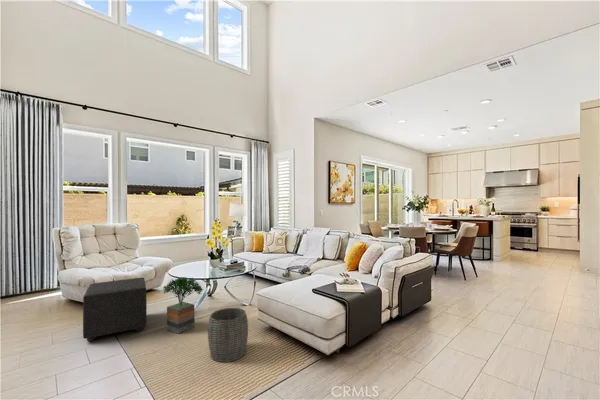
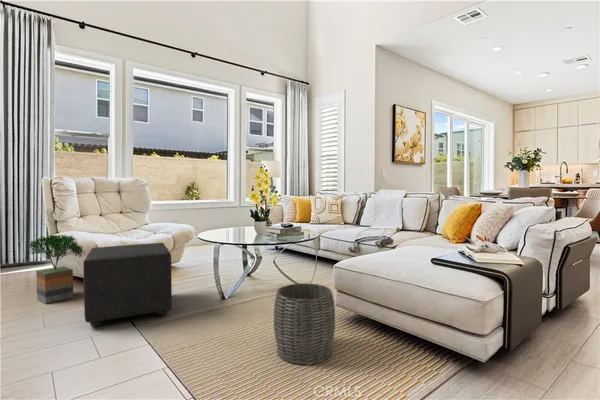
potted tree: present [163,277,203,334] -> present [28,235,83,304]

